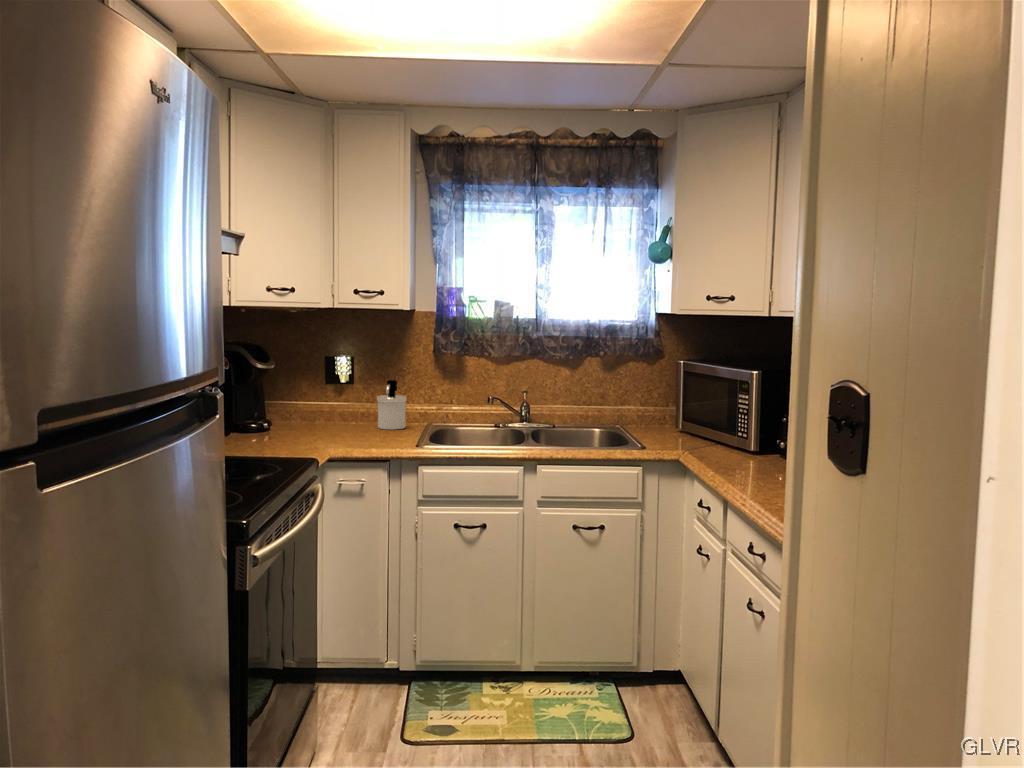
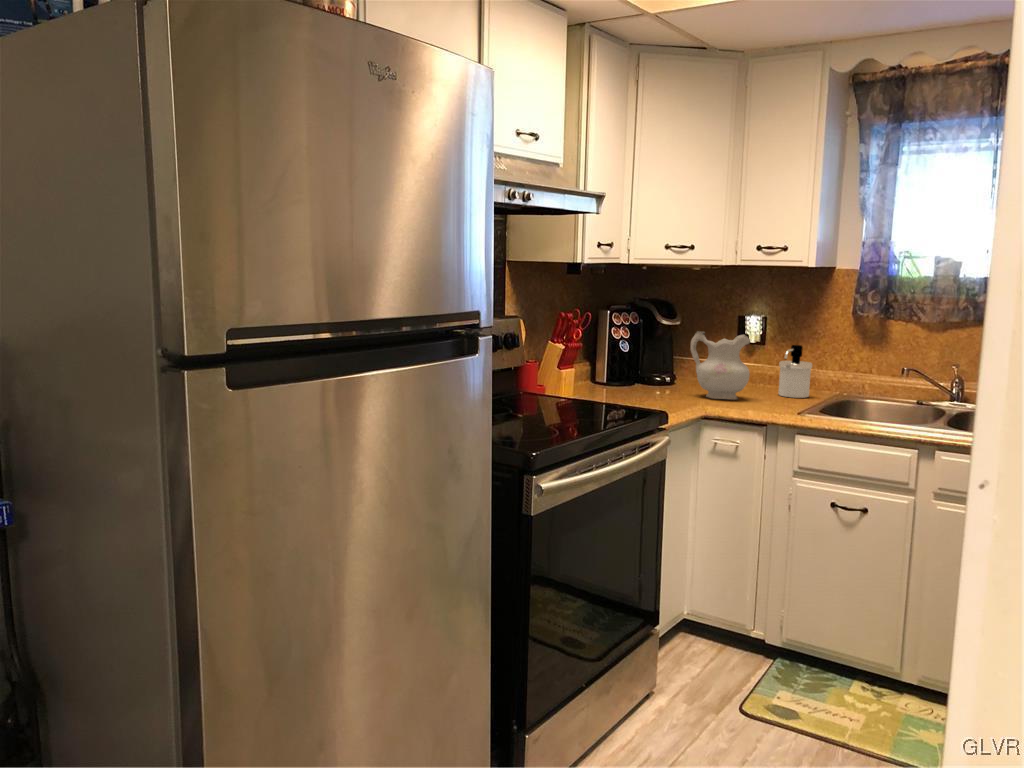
ceramic pitcher: none [299,372,360,439] -> present [691,332,750,400]

